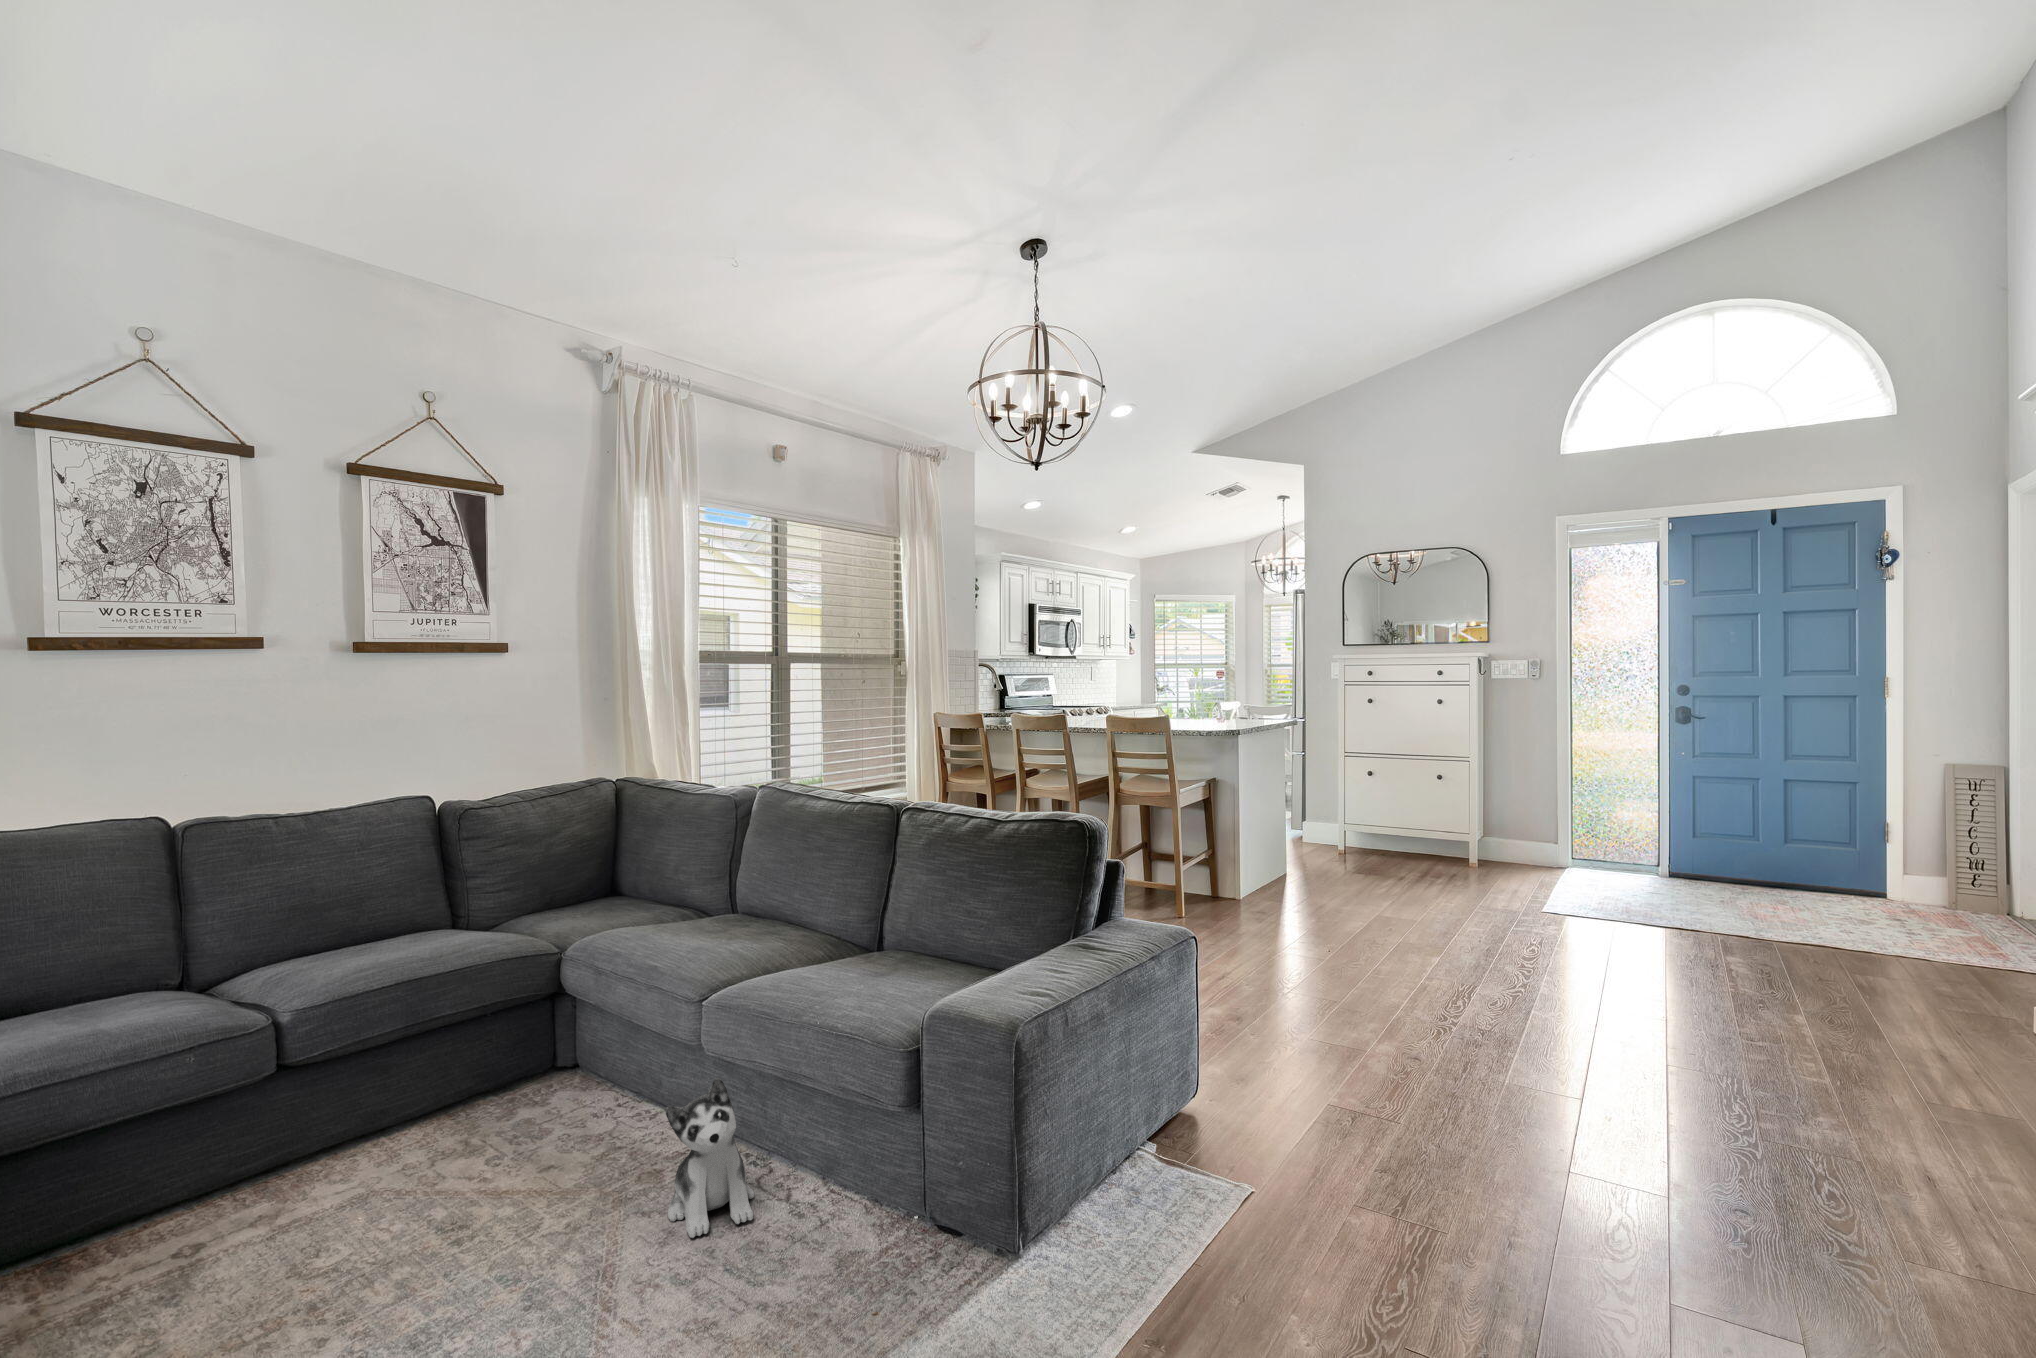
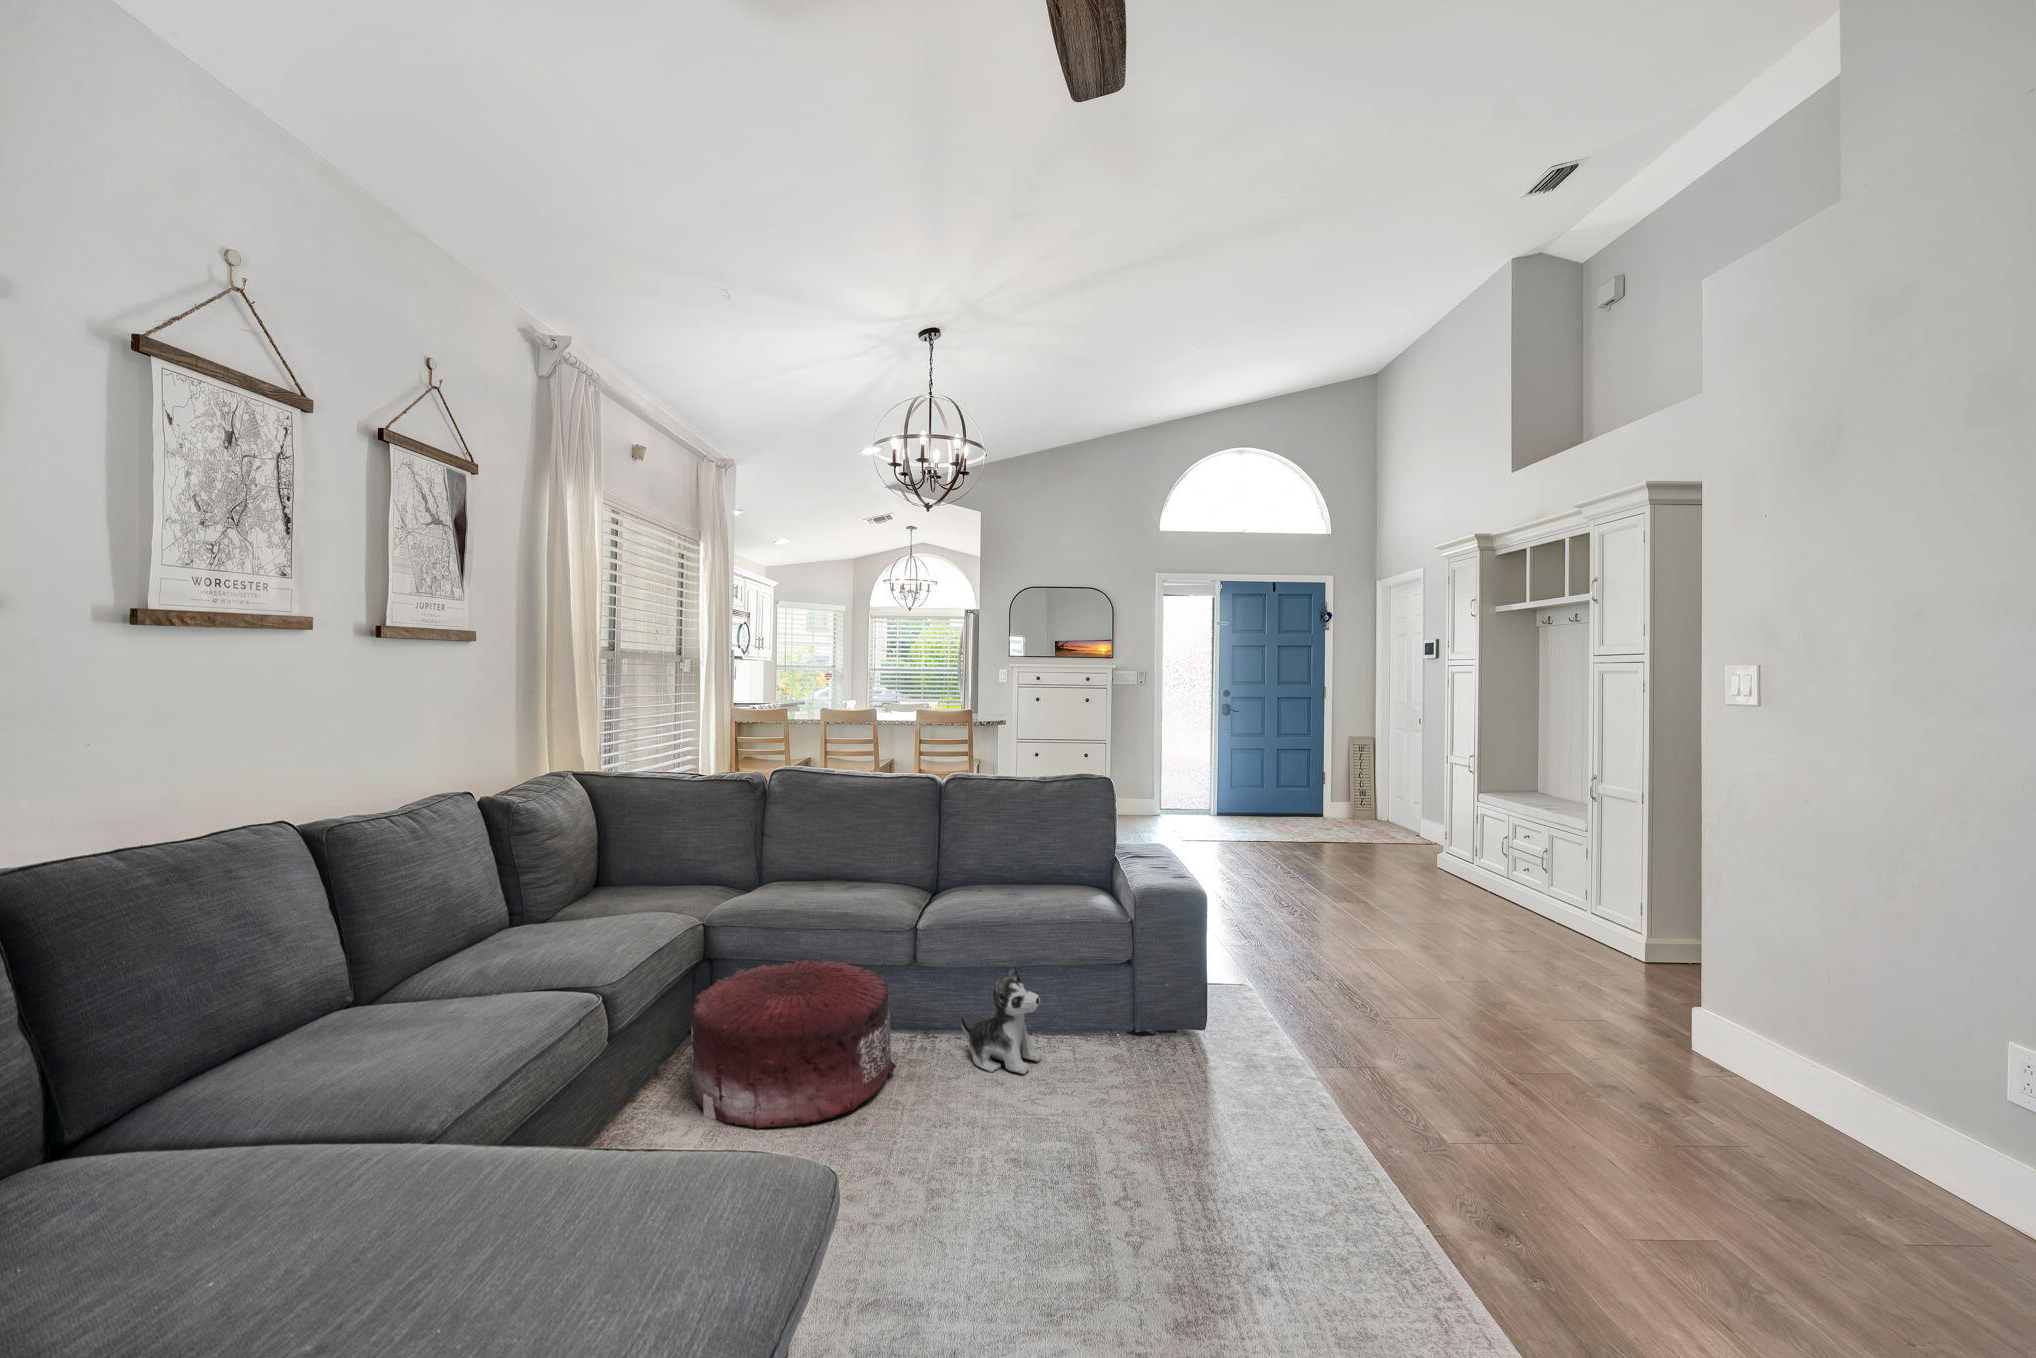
pouf: none [346,1015,618,1226] -> present [691,957,896,1129]

